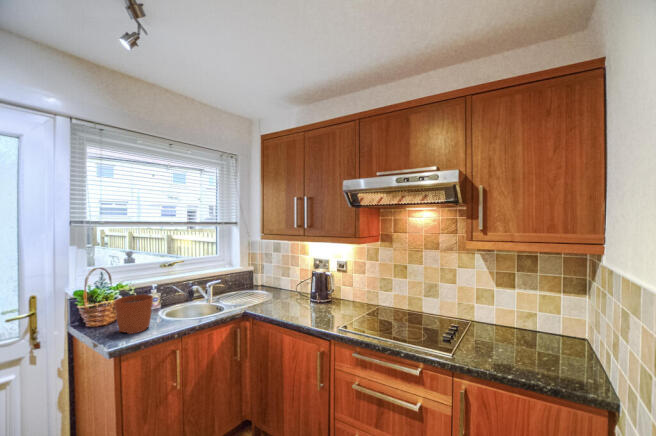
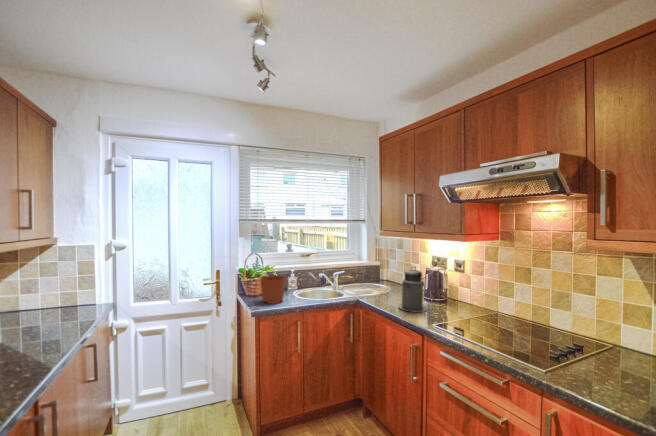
canister: none [292,270,321,316] -> present [398,267,428,312]

